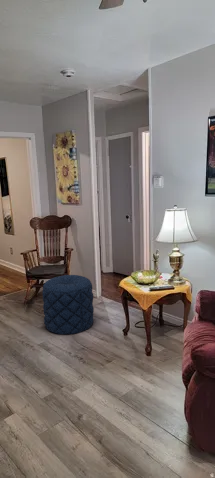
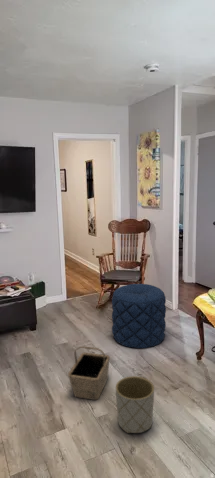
basket: none [10,336,48,385] -> present [68,347,110,400]
planter: none [59,355,94,405] -> present [116,376,154,433]

